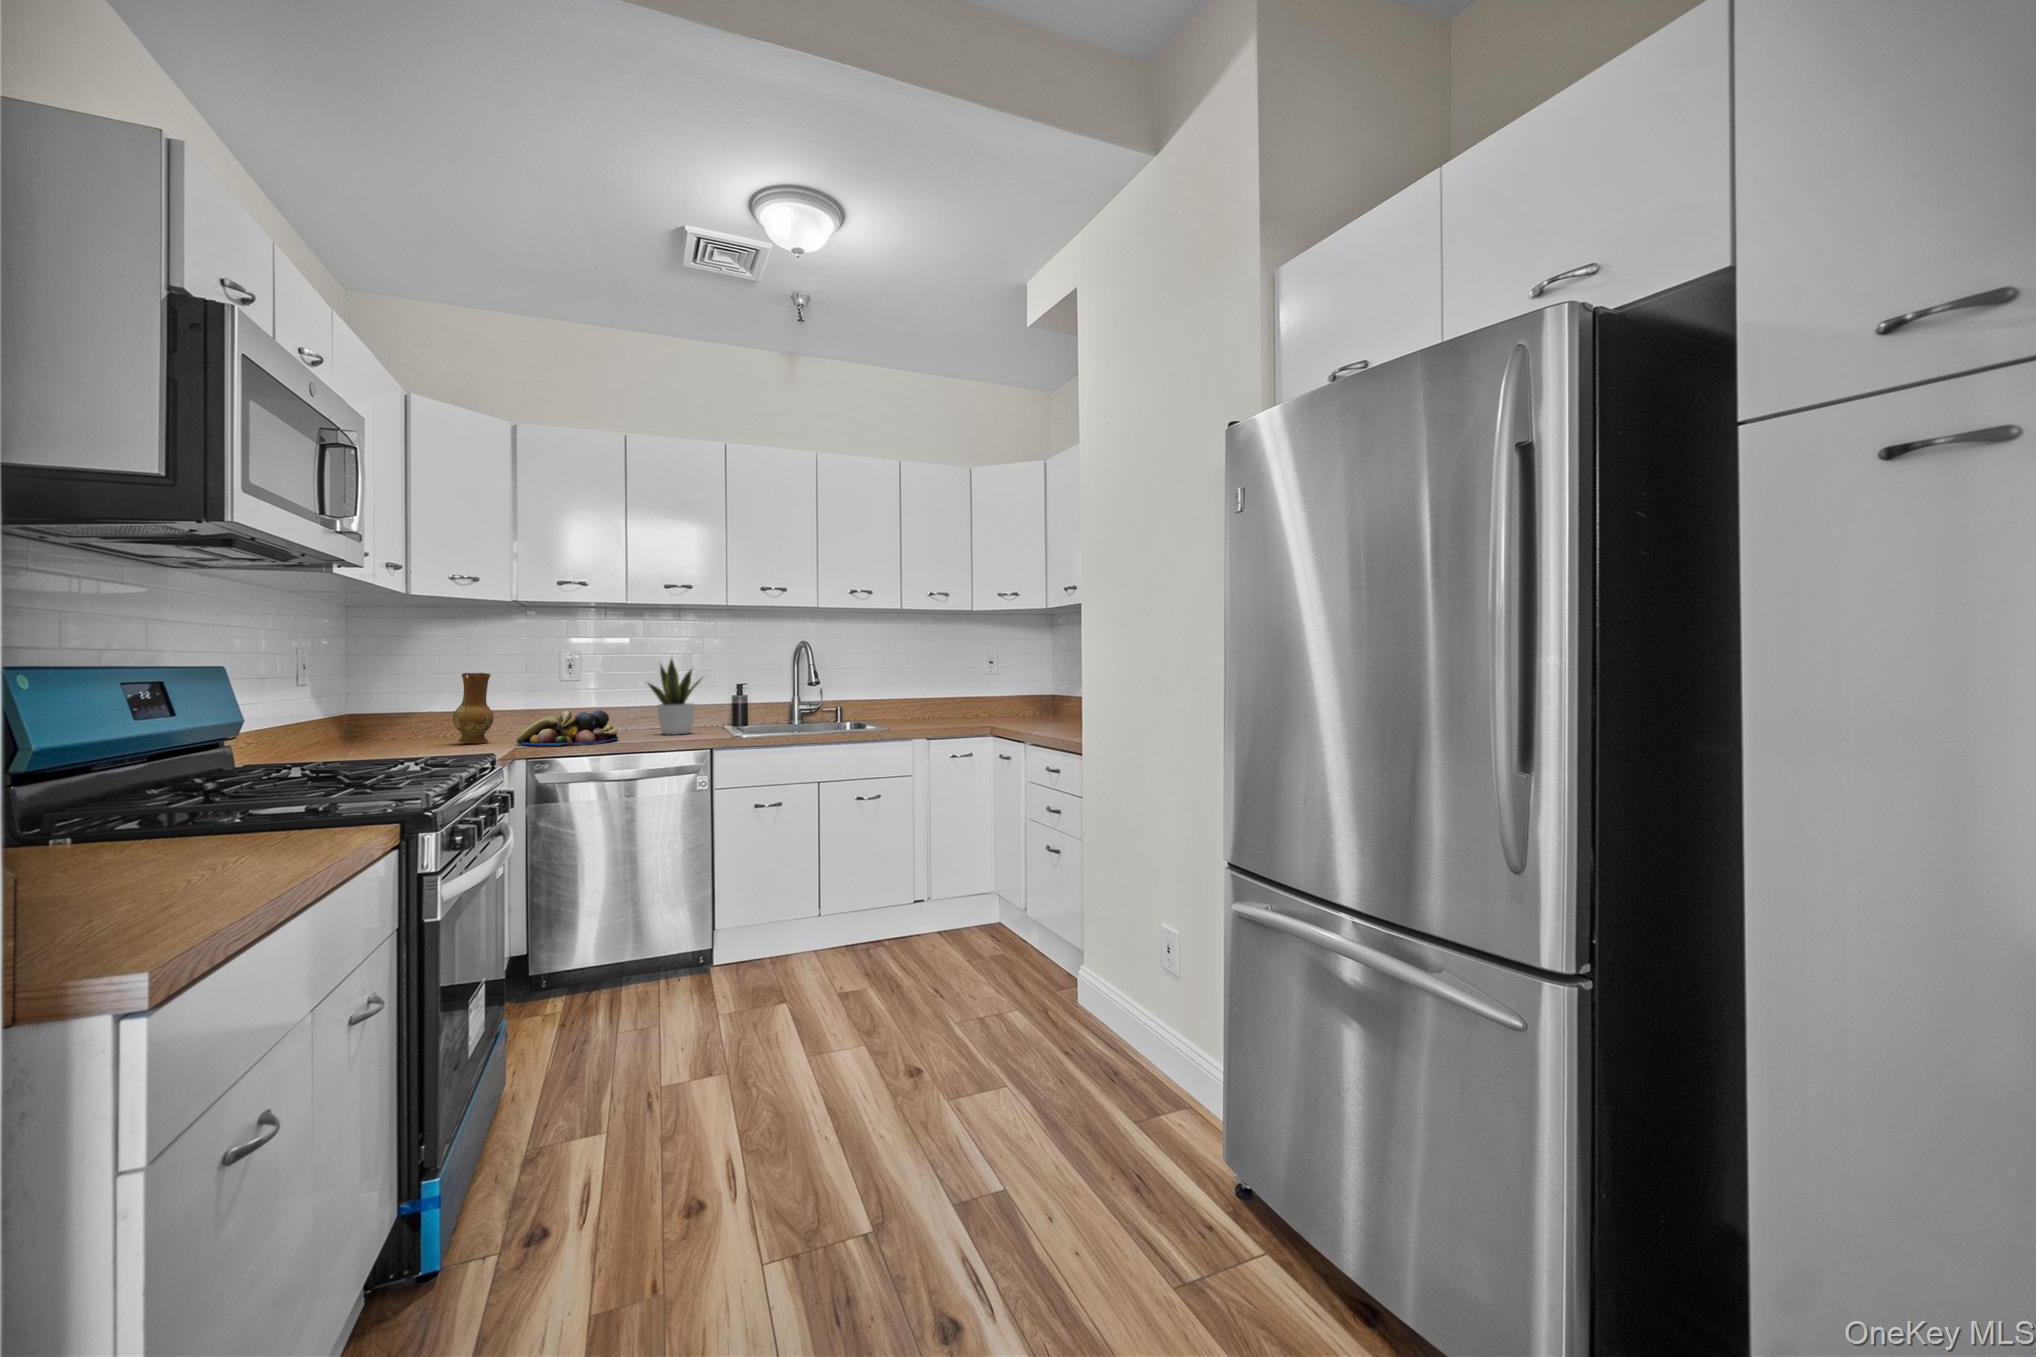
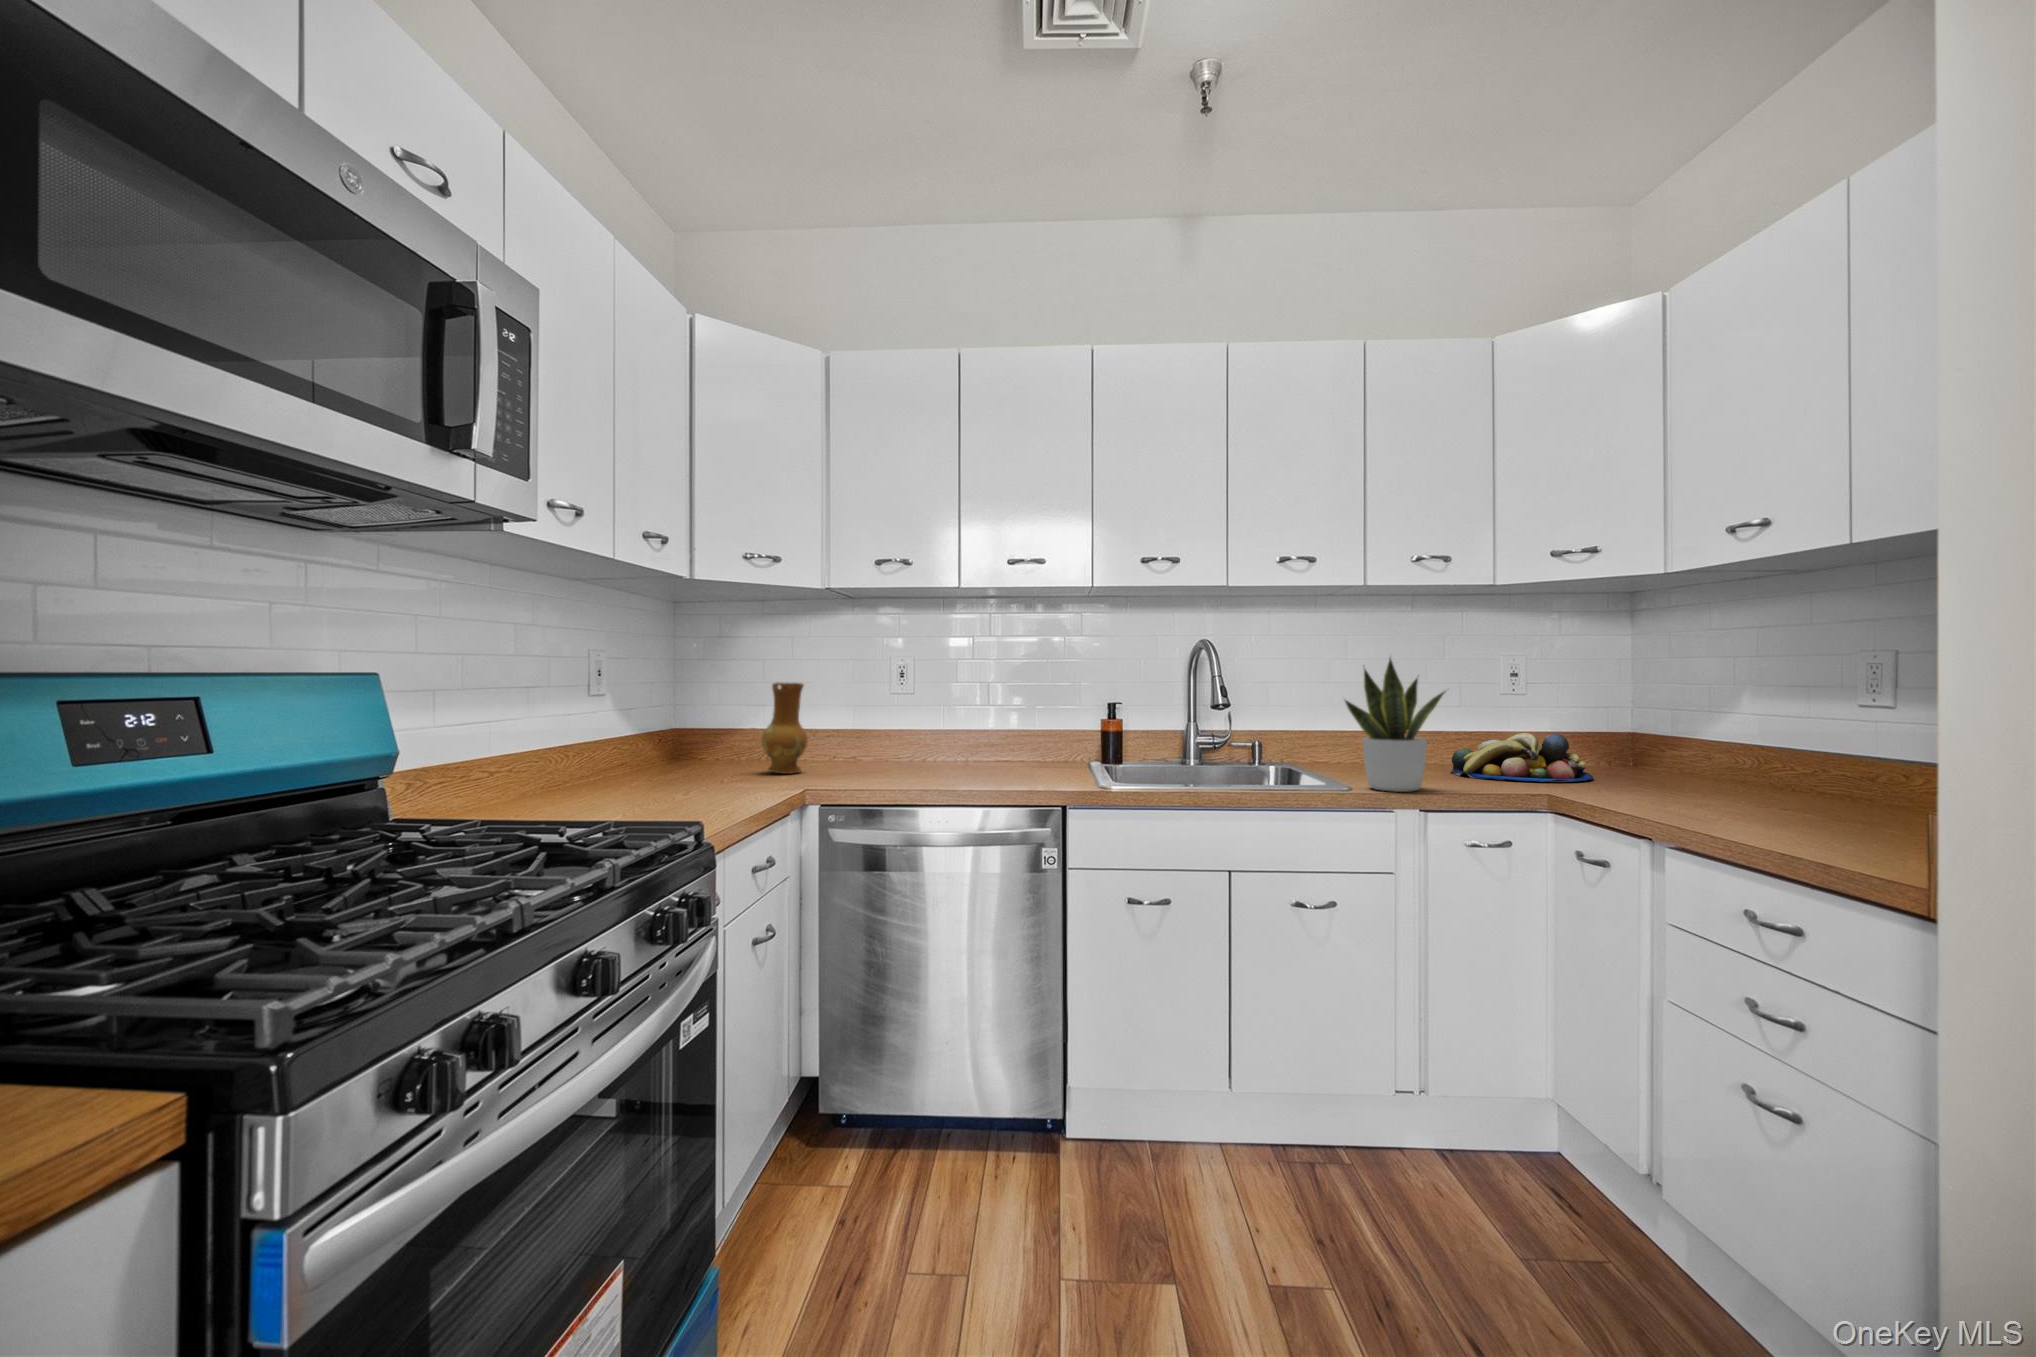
potted plant: present [648,659,701,735] -> present [1345,658,1445,792]
fruit bowl: present [516,710,618,746] -> present [1451,733,1593,782]

